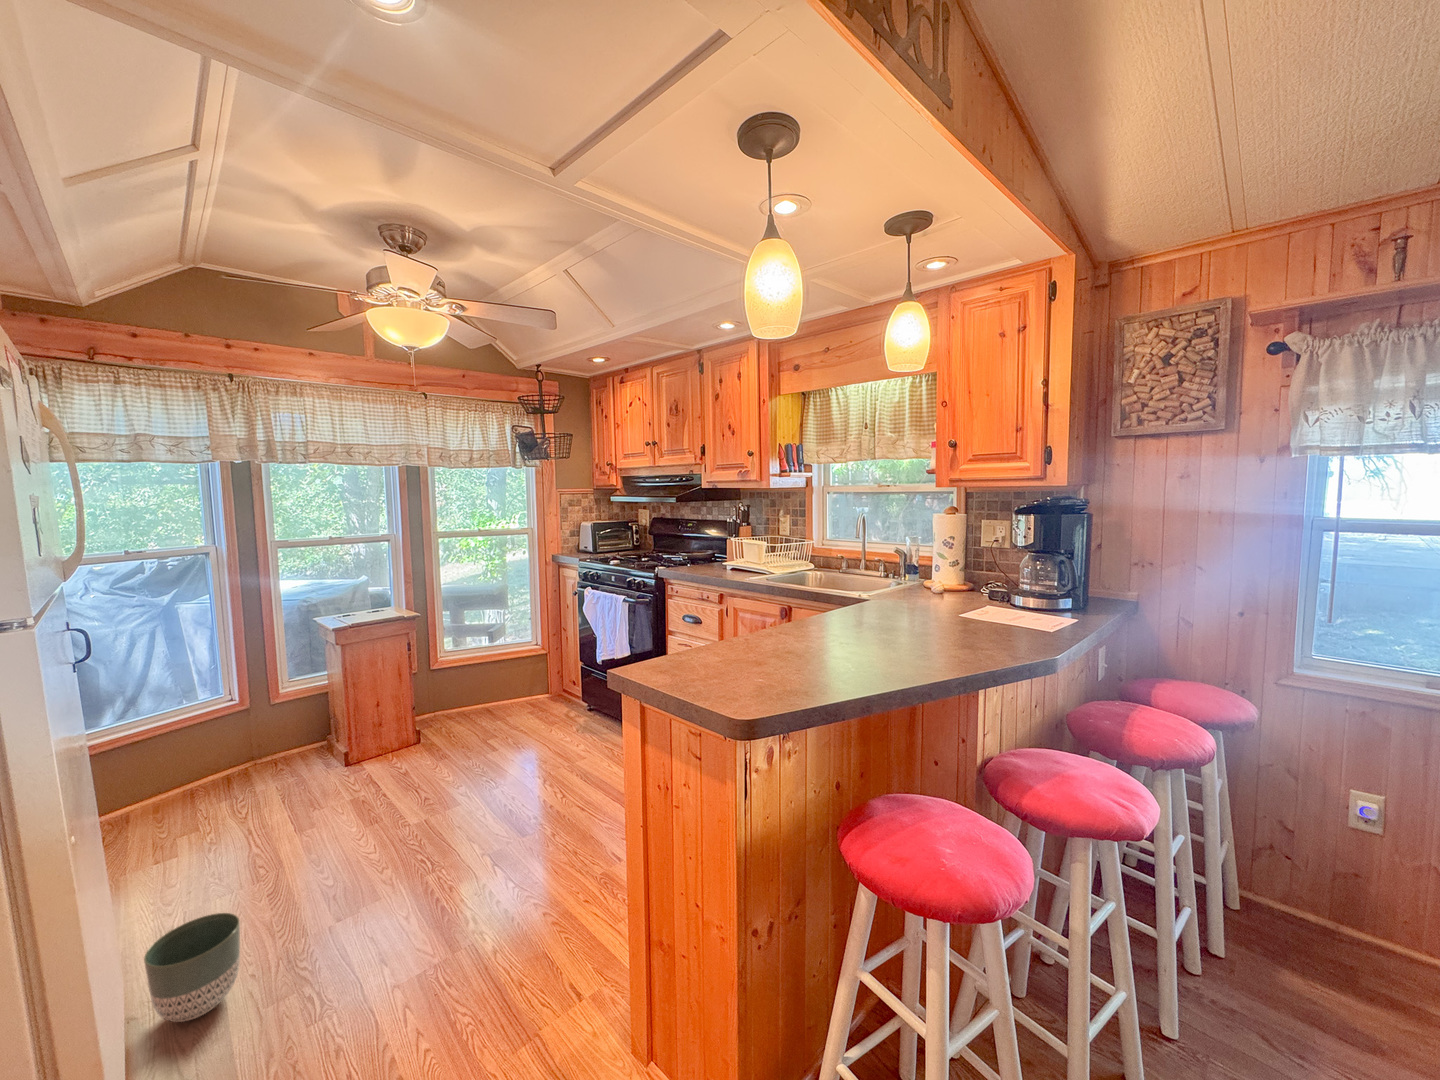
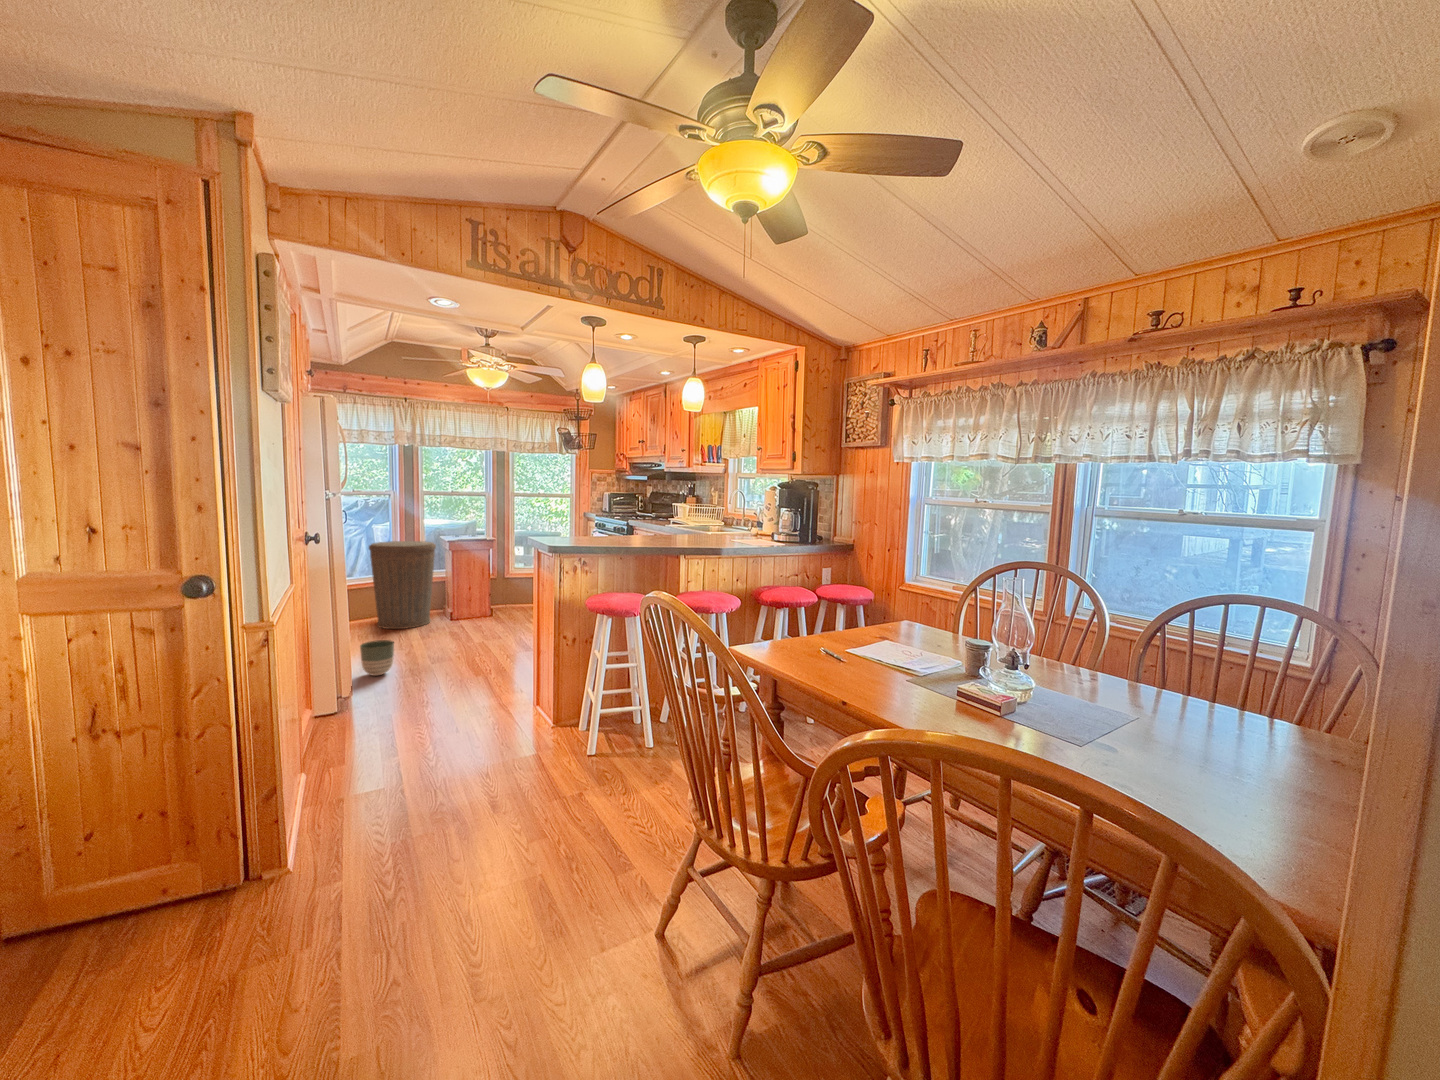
trash can: none [166,631,310,813] -> present [369,541,436,629]

